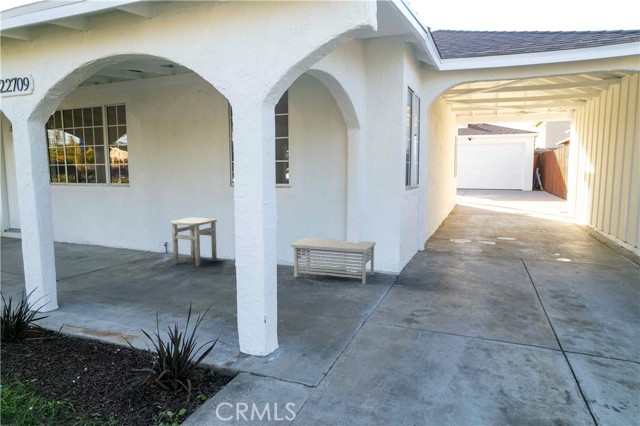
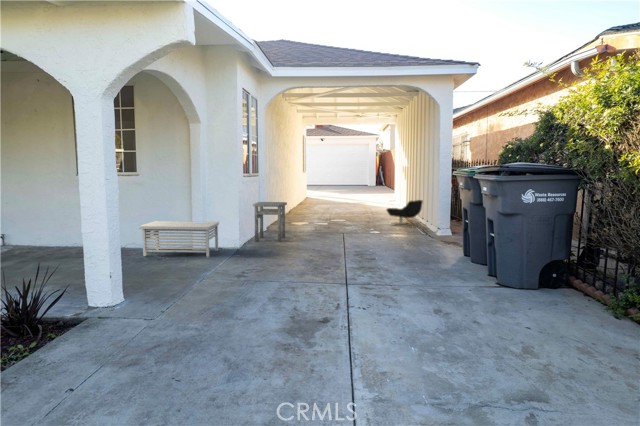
side table: present [171,218,217,267] -> present [253,202,287,242]
lounge chair: none [573,218,627,250] -> present [387,200,423,225]

